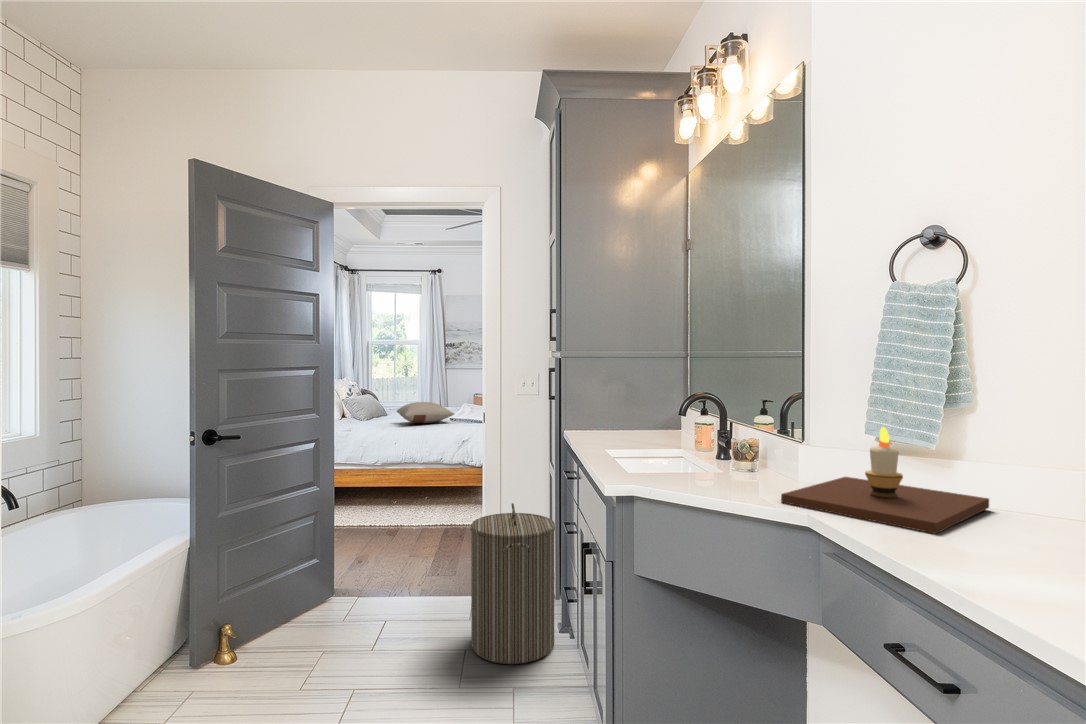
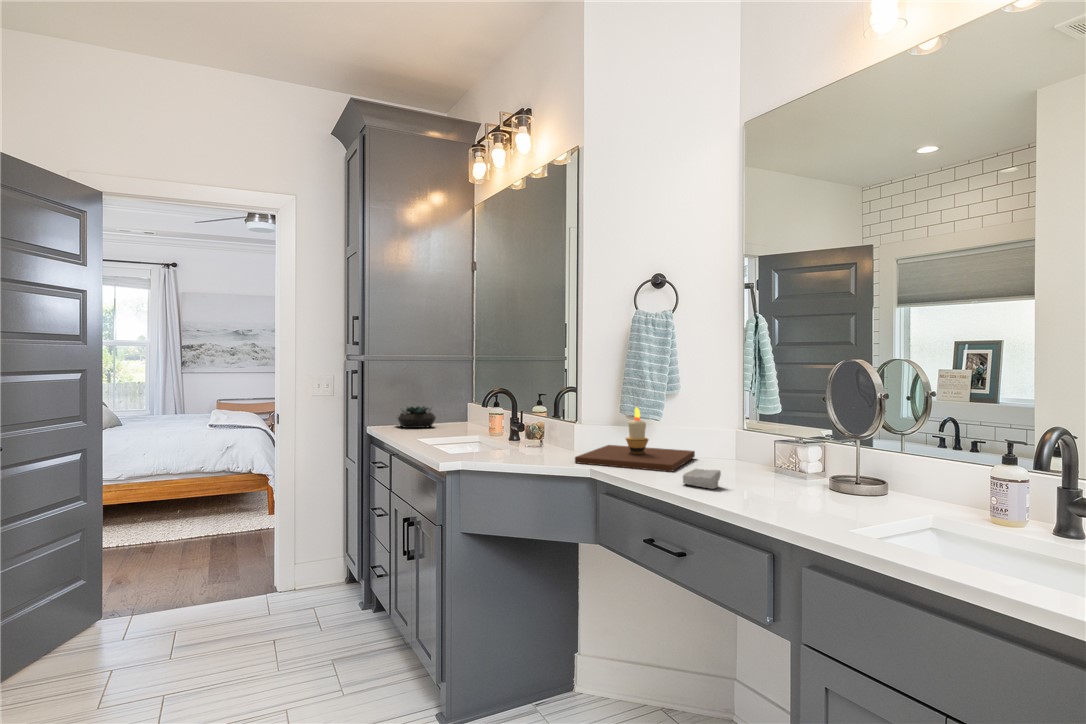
pillow: present [397,402,454,423] -> none [141,408,214,431]
succulent plant: none [596,407,640,435] -> present [398,406,436,428]
laundry hamper: present [471,503,555,664] -> none [280,495,363,644]
soap bar: none [946,539,1023,582] -> present [683,469,721,489]

